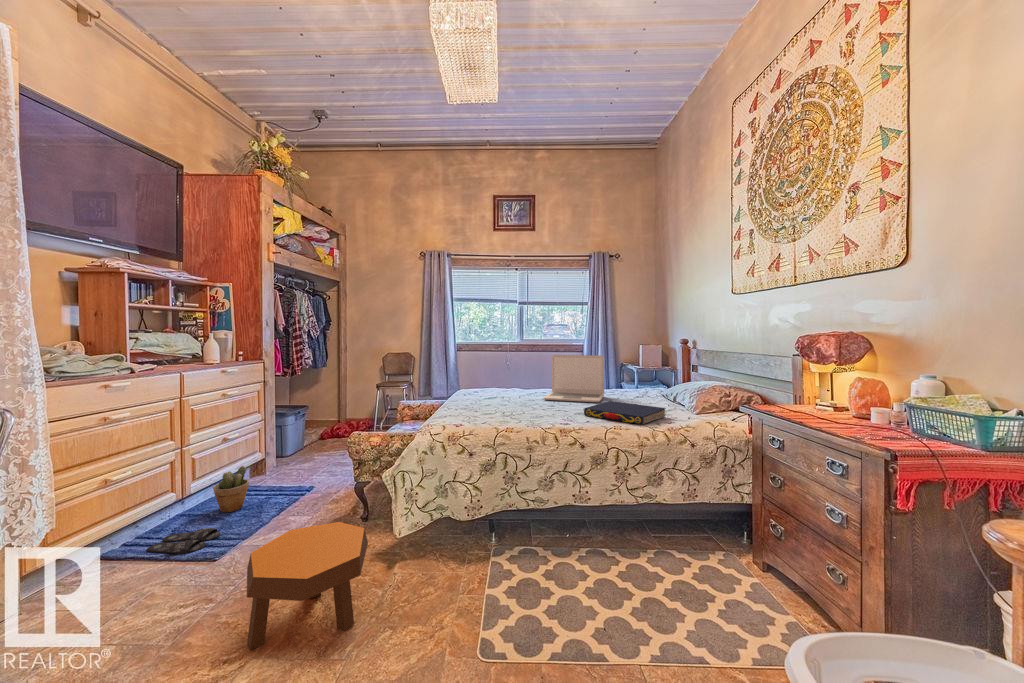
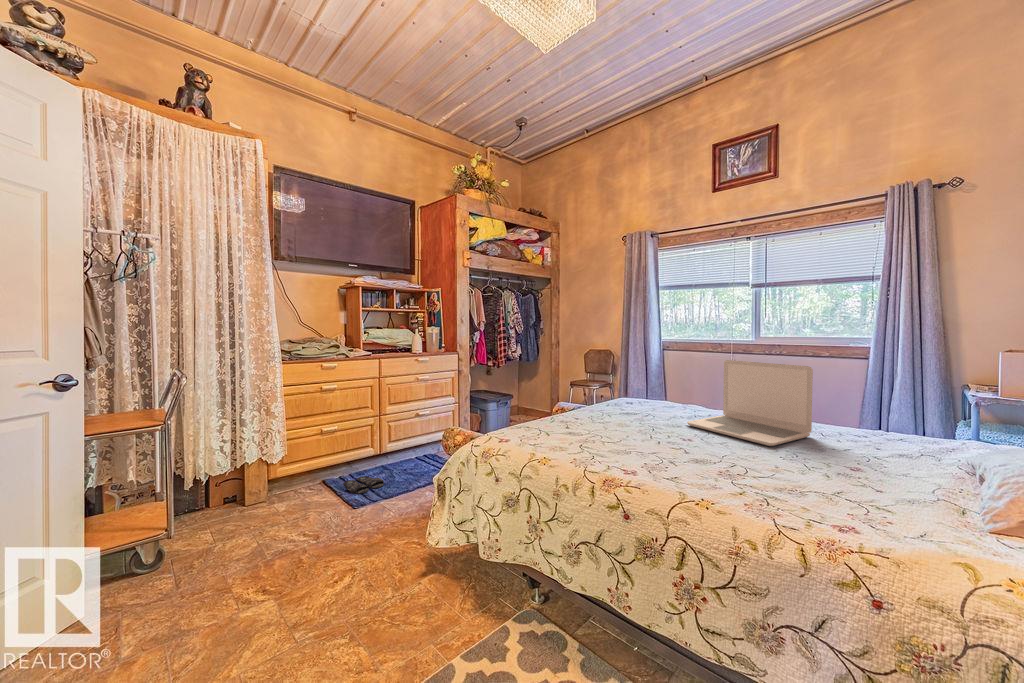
book: present [584,401,666,425] -> none [689,449,863,514]
potted plant: present [213,466,249,512] -> none [399,436,423,470]
footstool: present [247,522,368,650] -> none [271,503,384,616]

